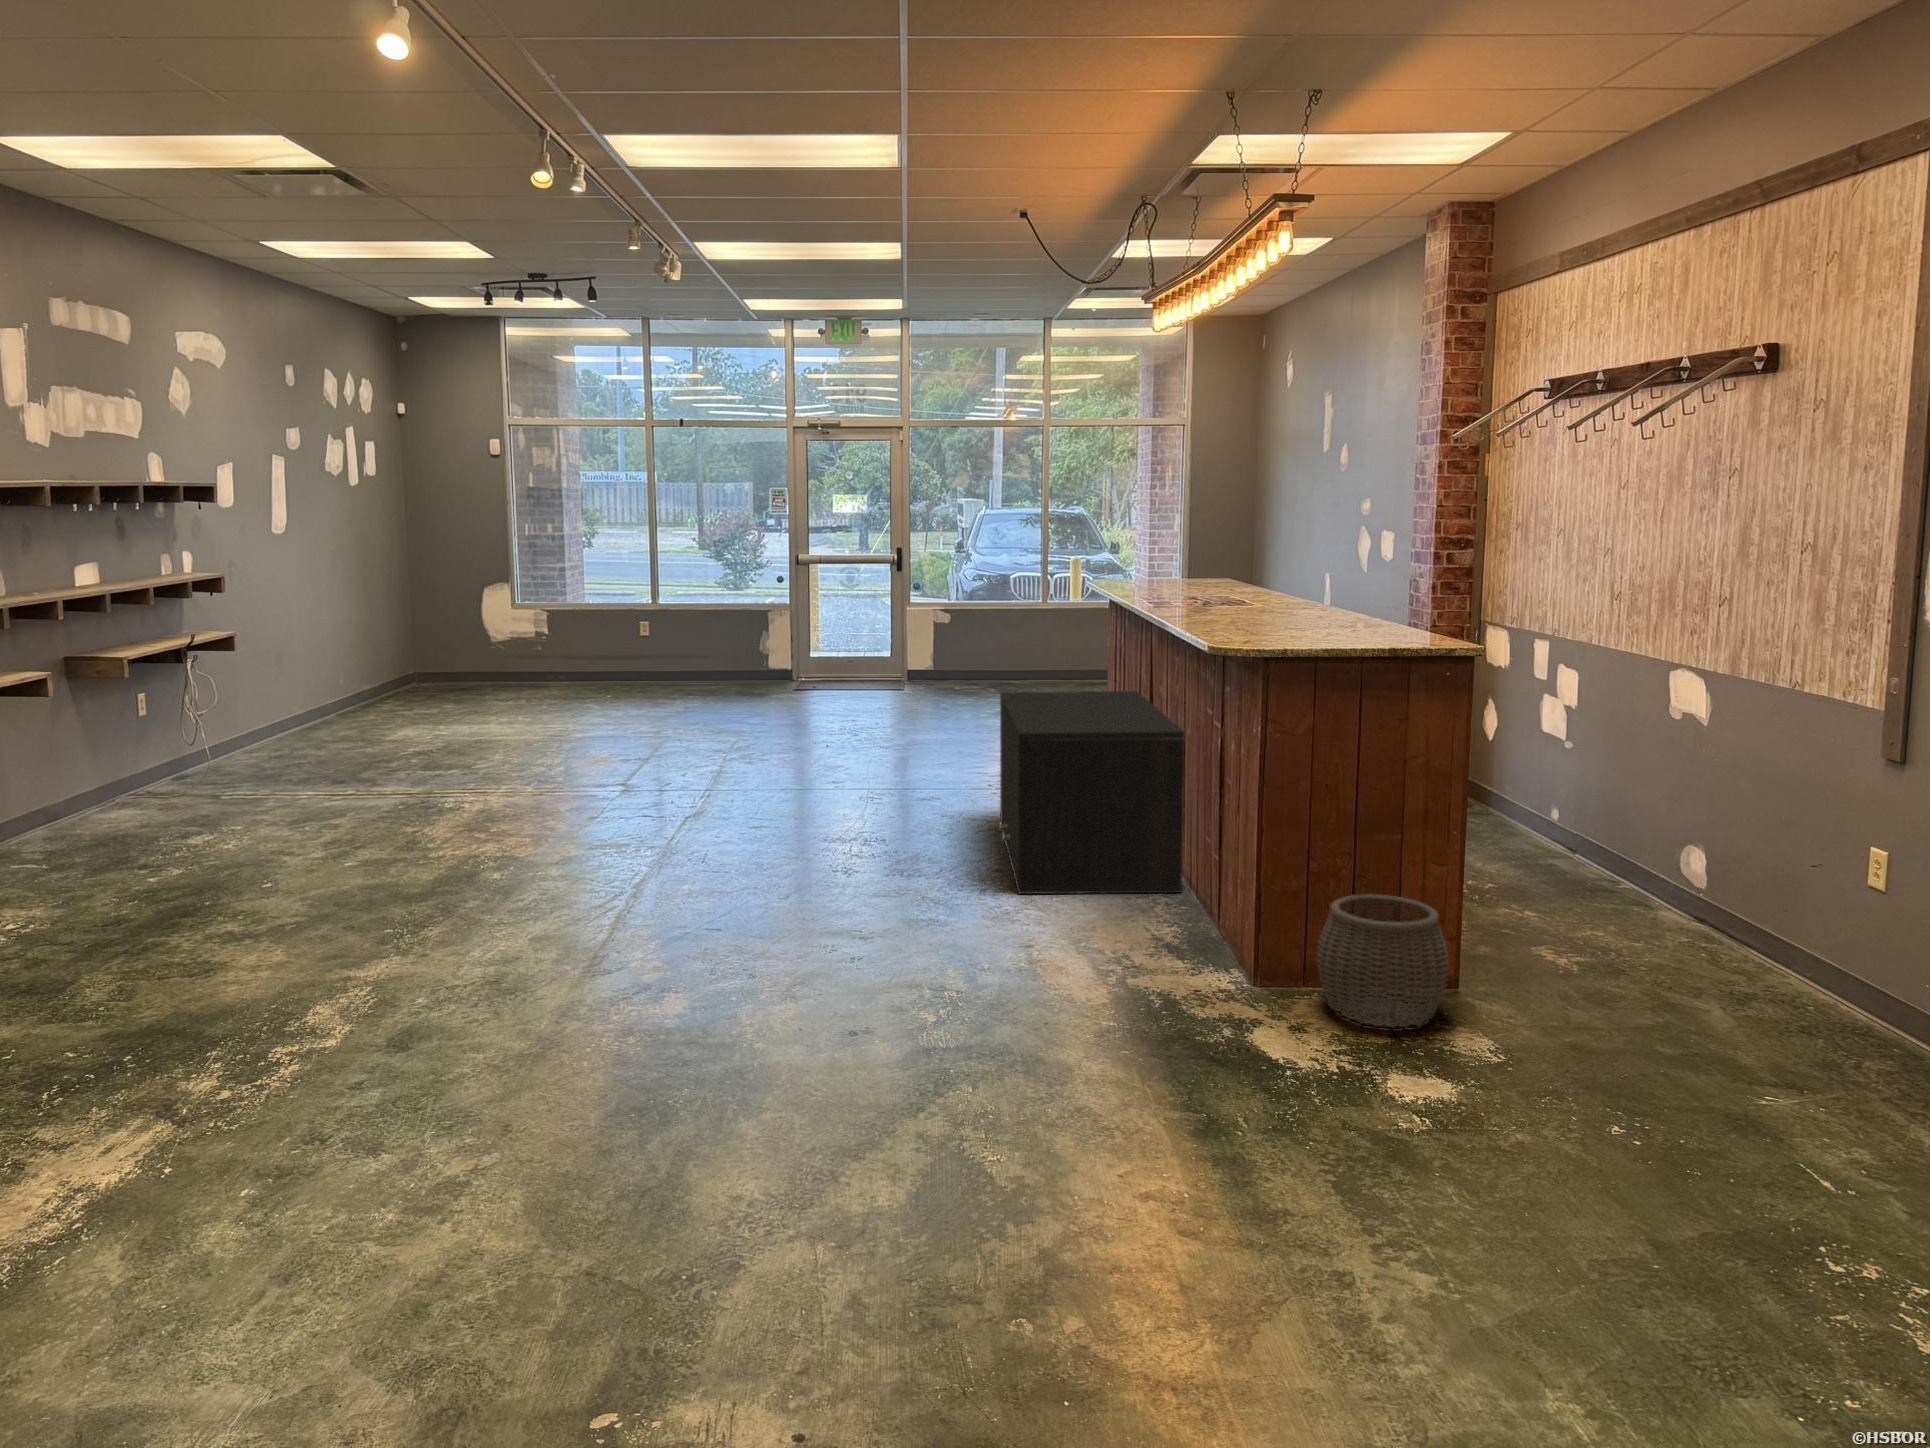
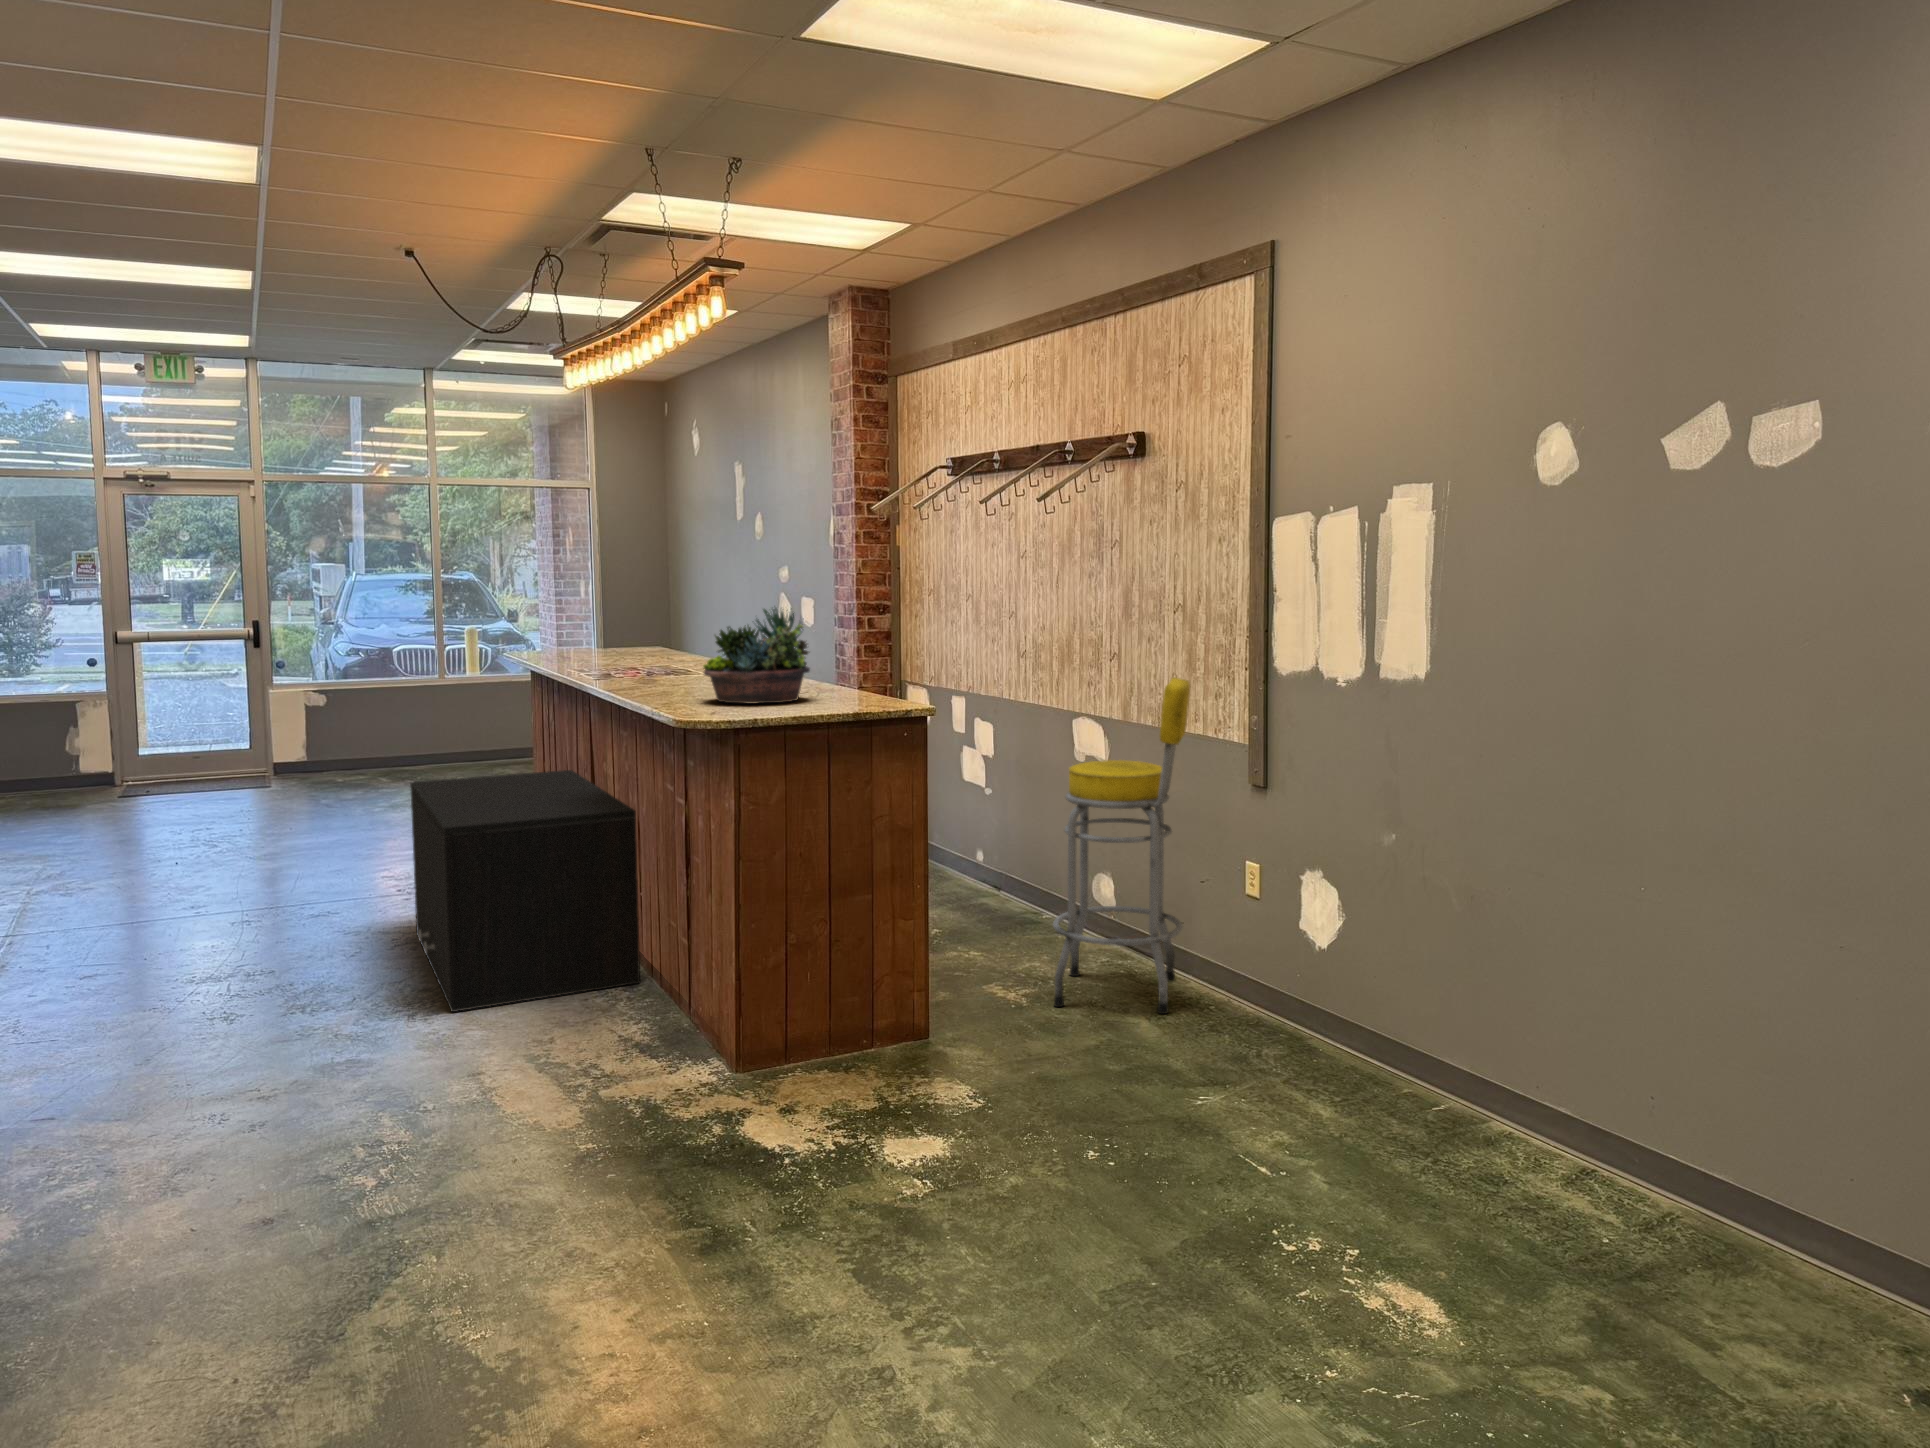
succulent planter: none [1247,541,1357,637] -> present [703,608,810,703]
bar stool: none [1609,628,1816,1008] -> present [1053,677,1190,1014]
woven basket: present [1317,895,1449,1028] -> none [799,958,927,1094]

